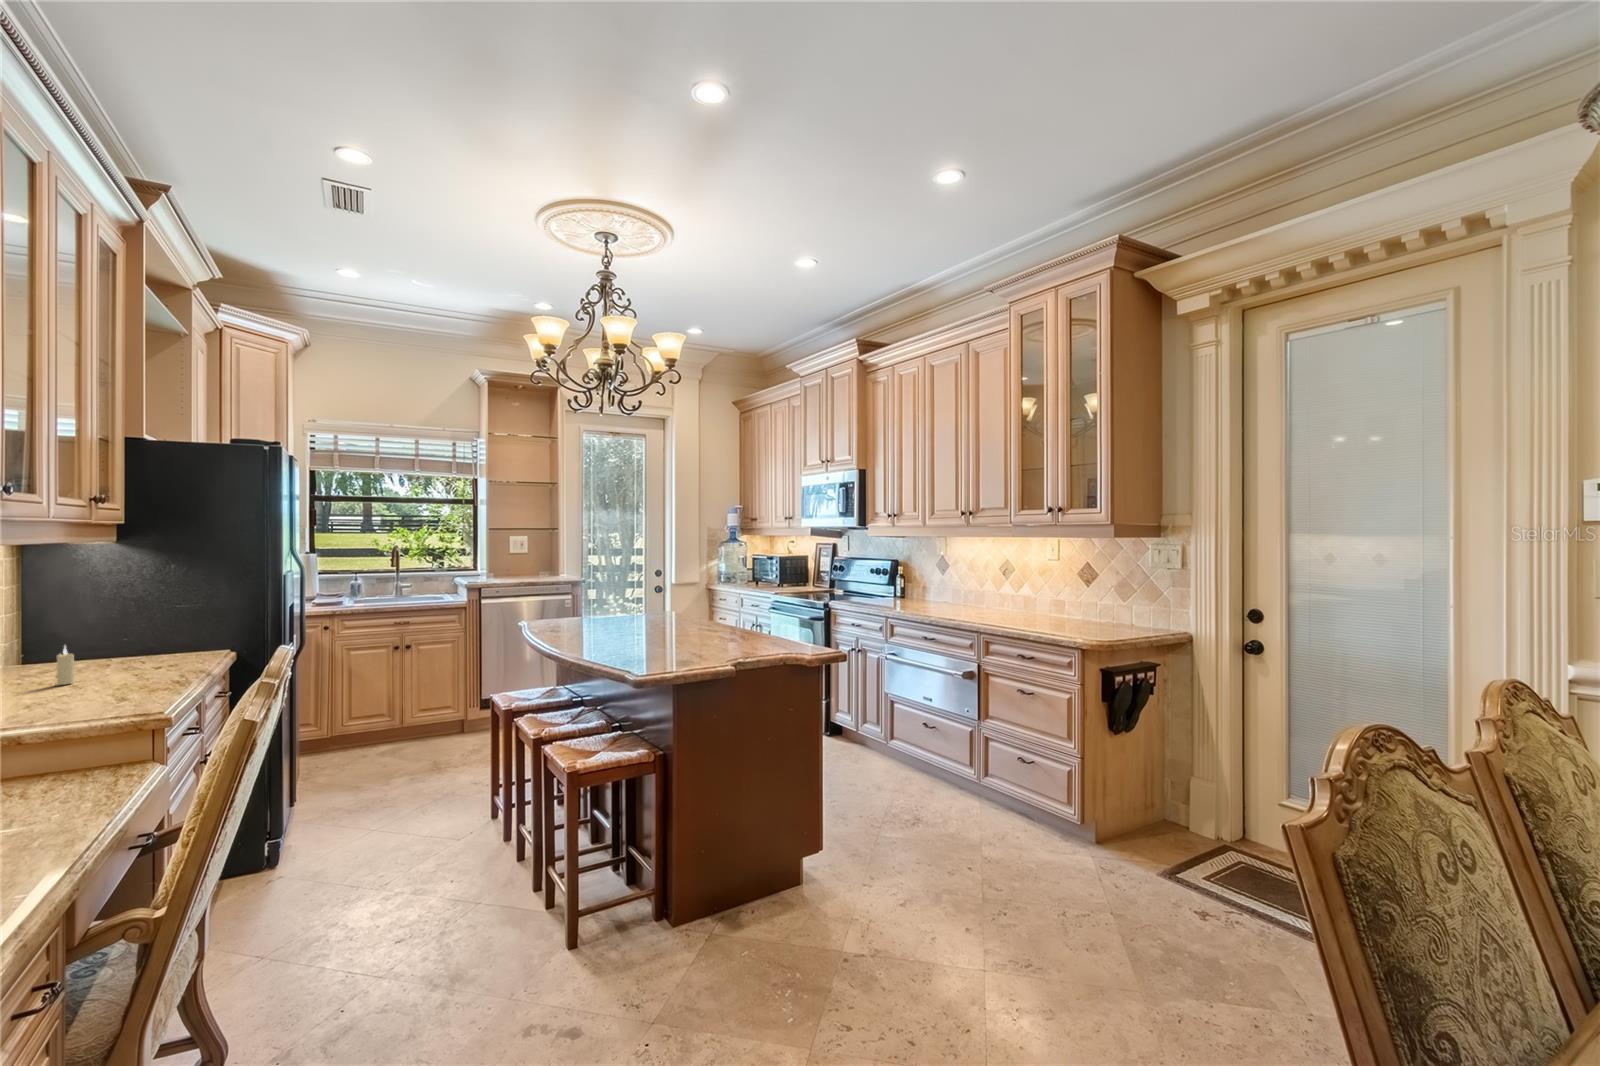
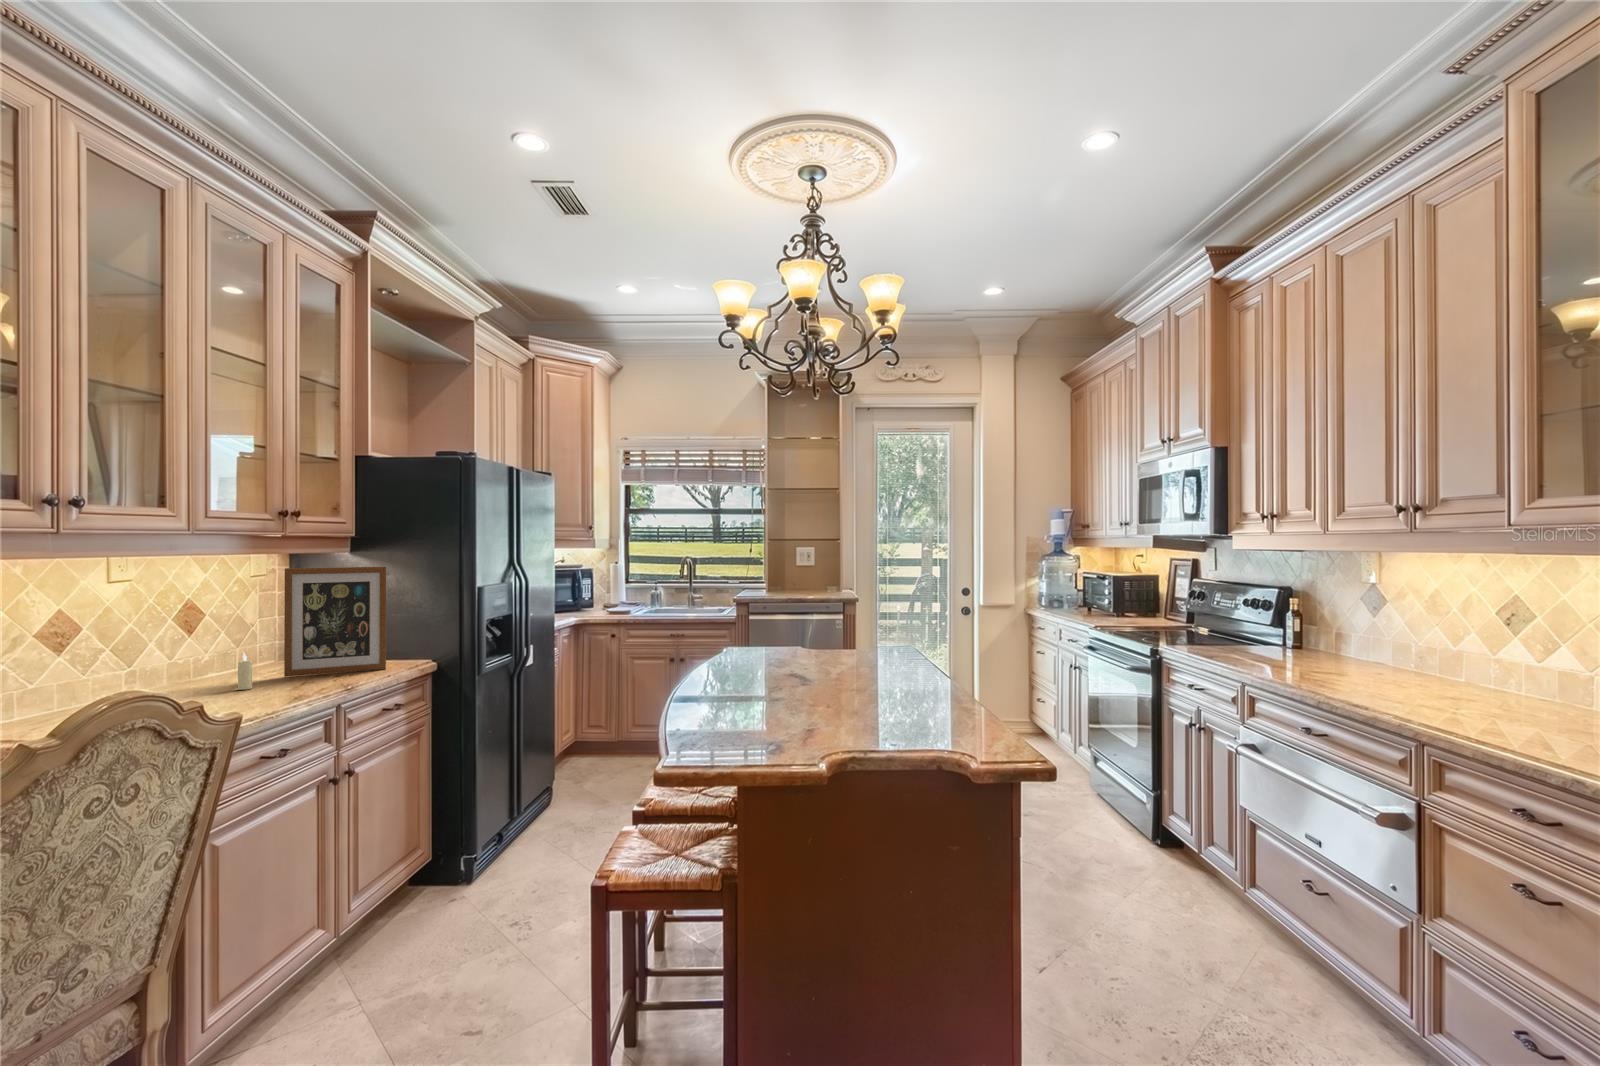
picture frame: none [81,554,198,673] -> present [284,567,386,677]

